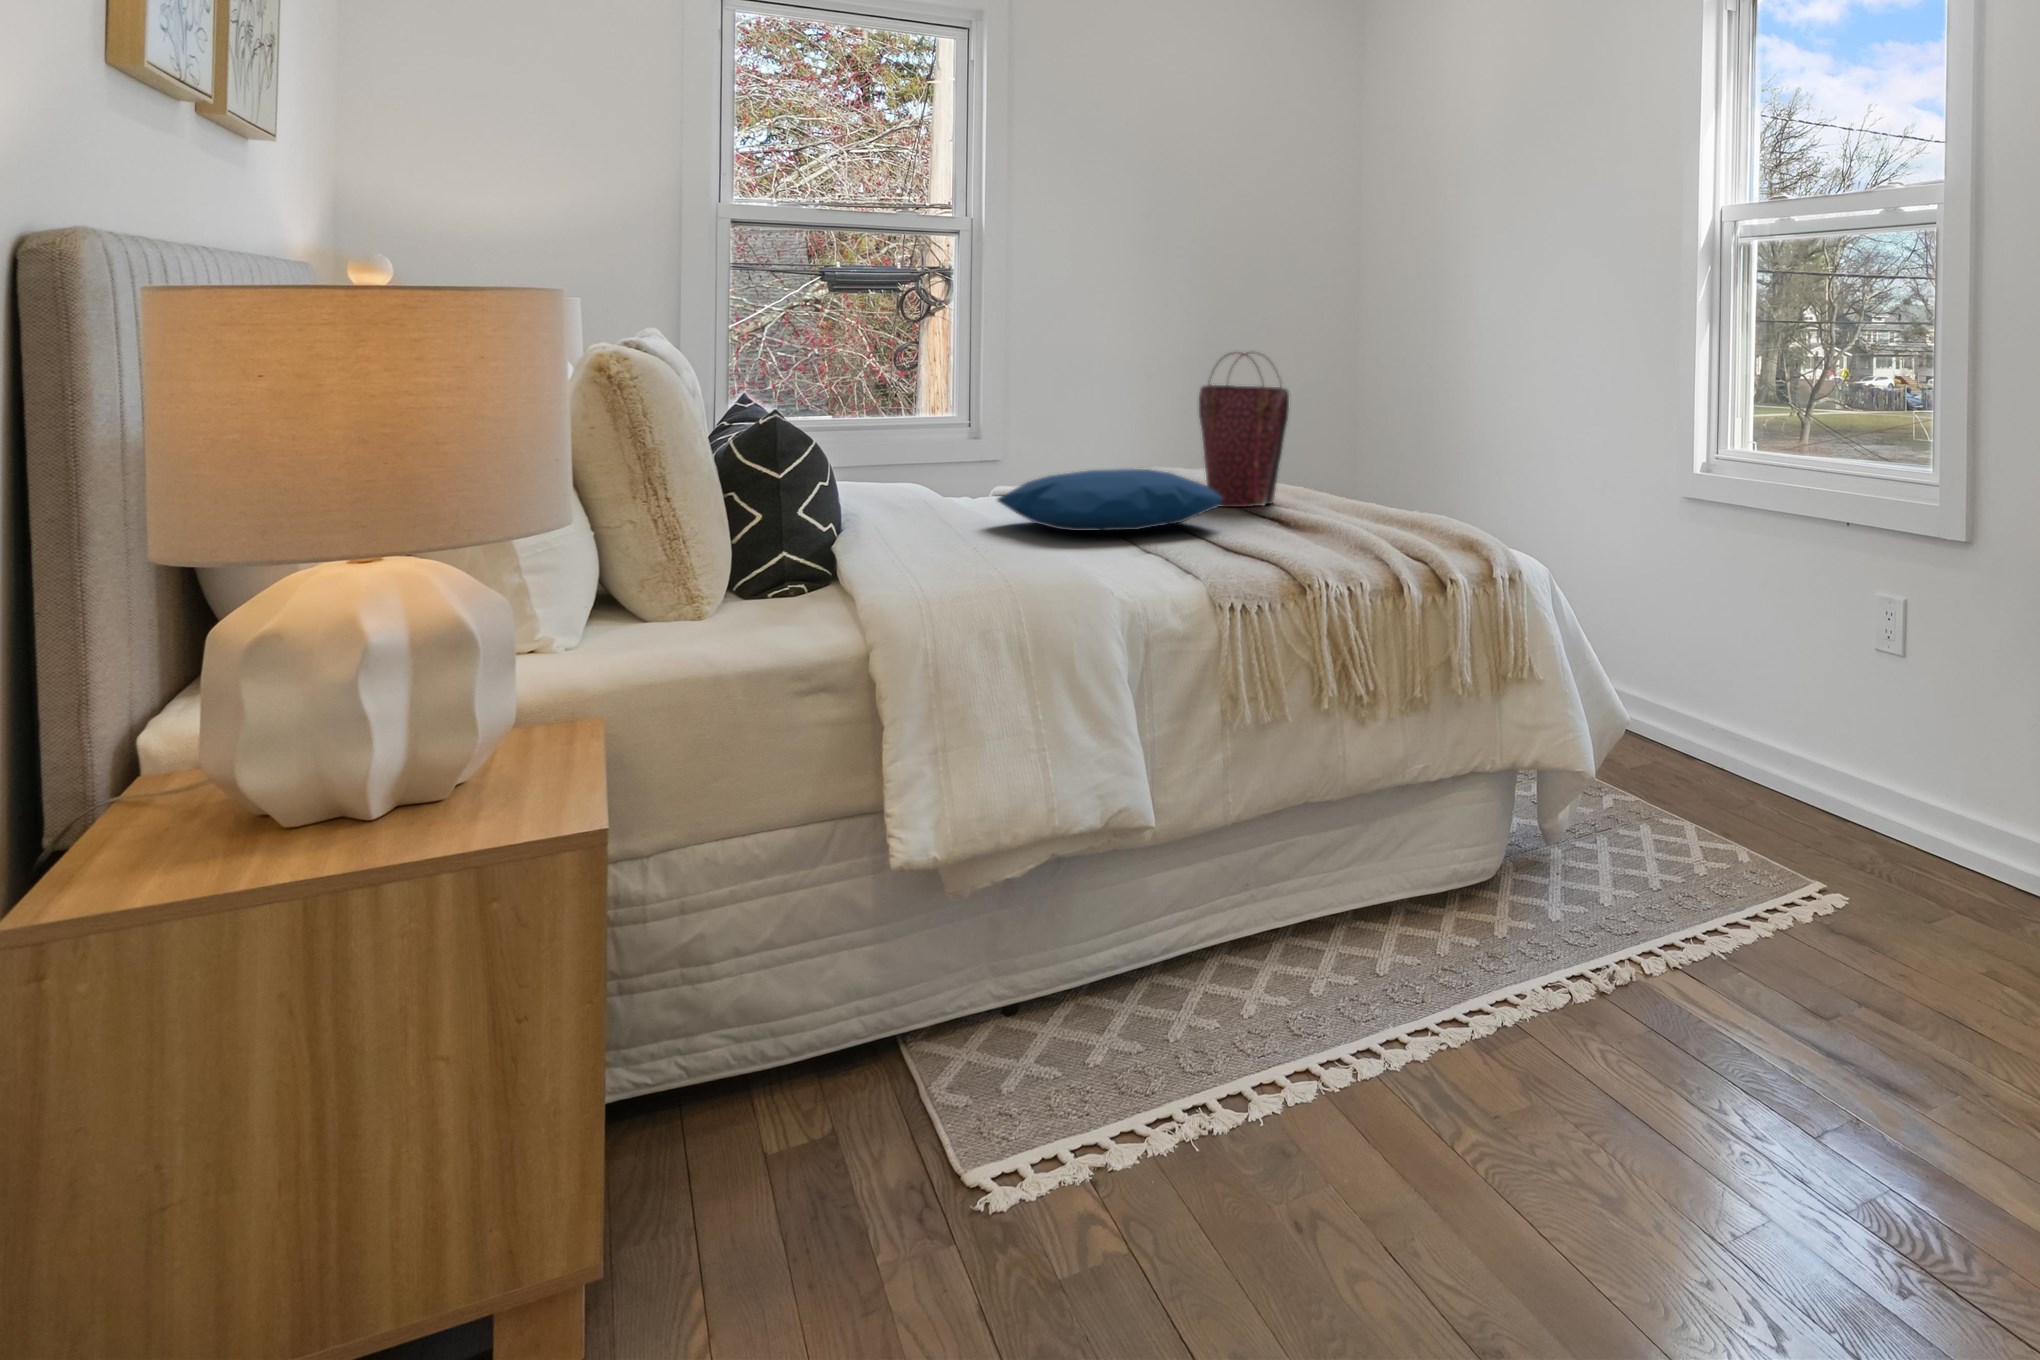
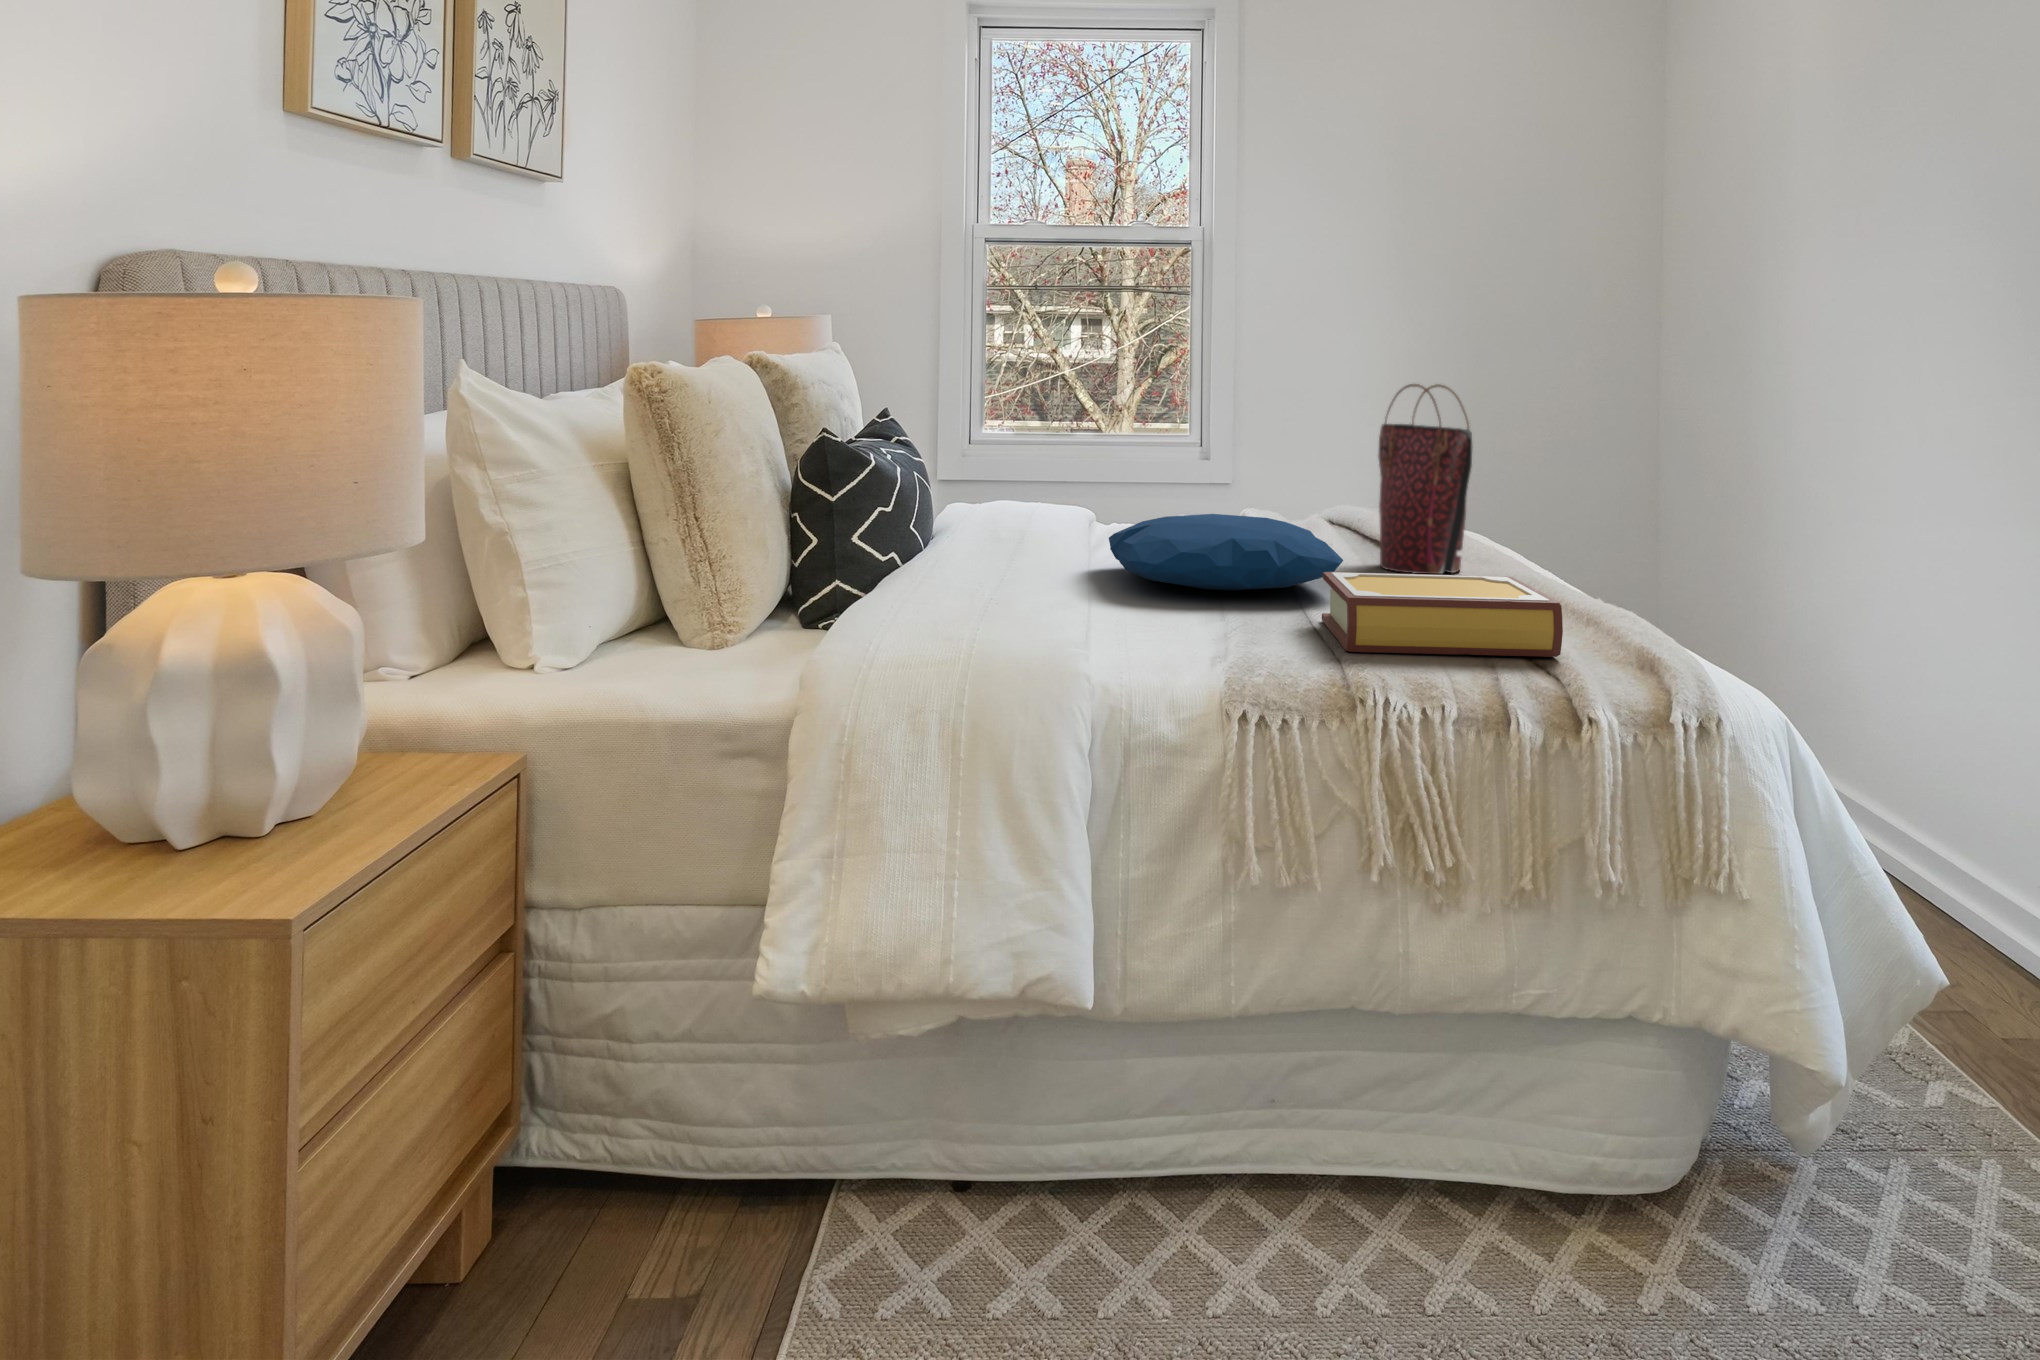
book: none [1233,495,1421,556] -> present [1322,572,1563,657]

